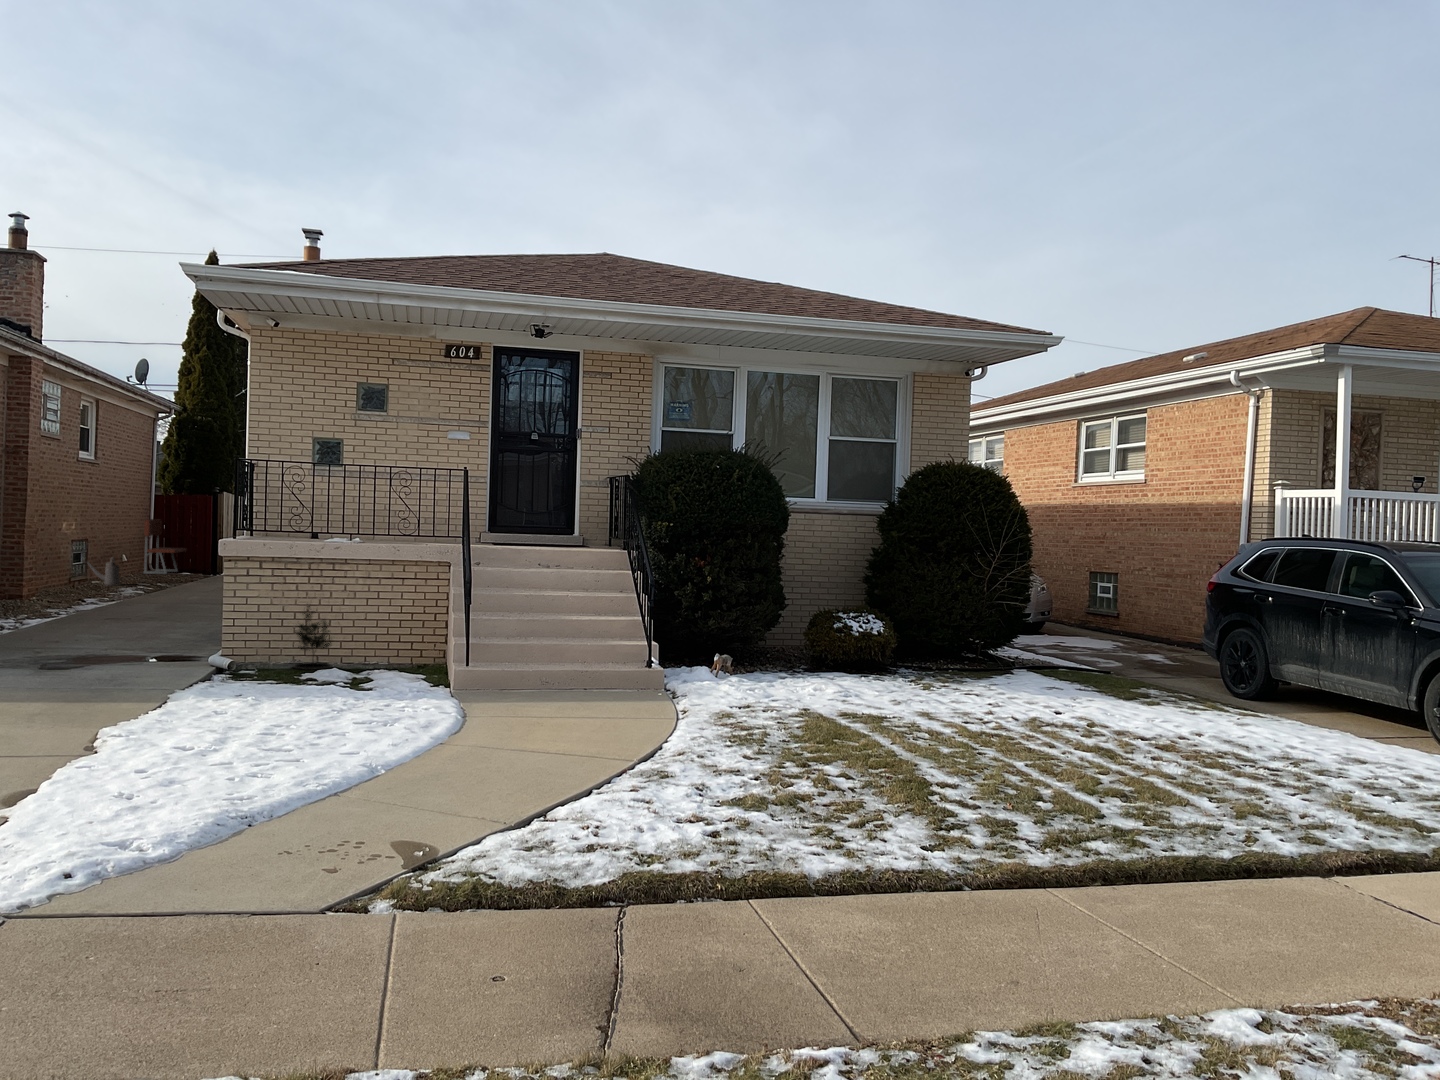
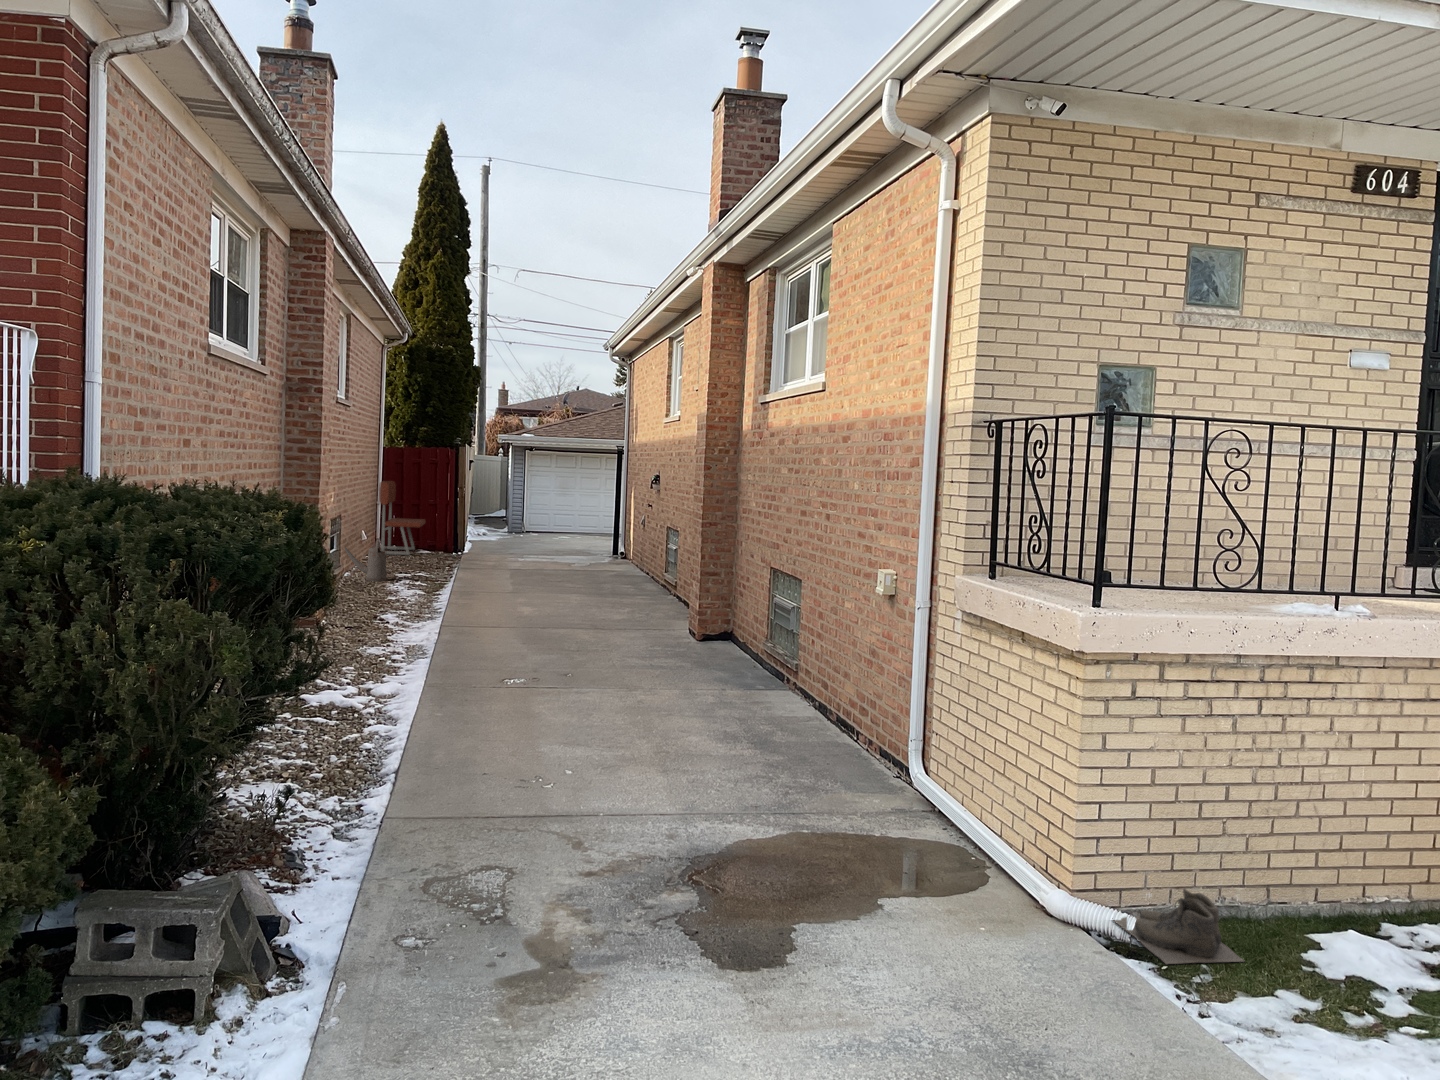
potted tree: present [293,606,331,670] -> none [1257,777,1377,955]
boots: none [227,647,270,670] -> present [1112,889,1244,964]

